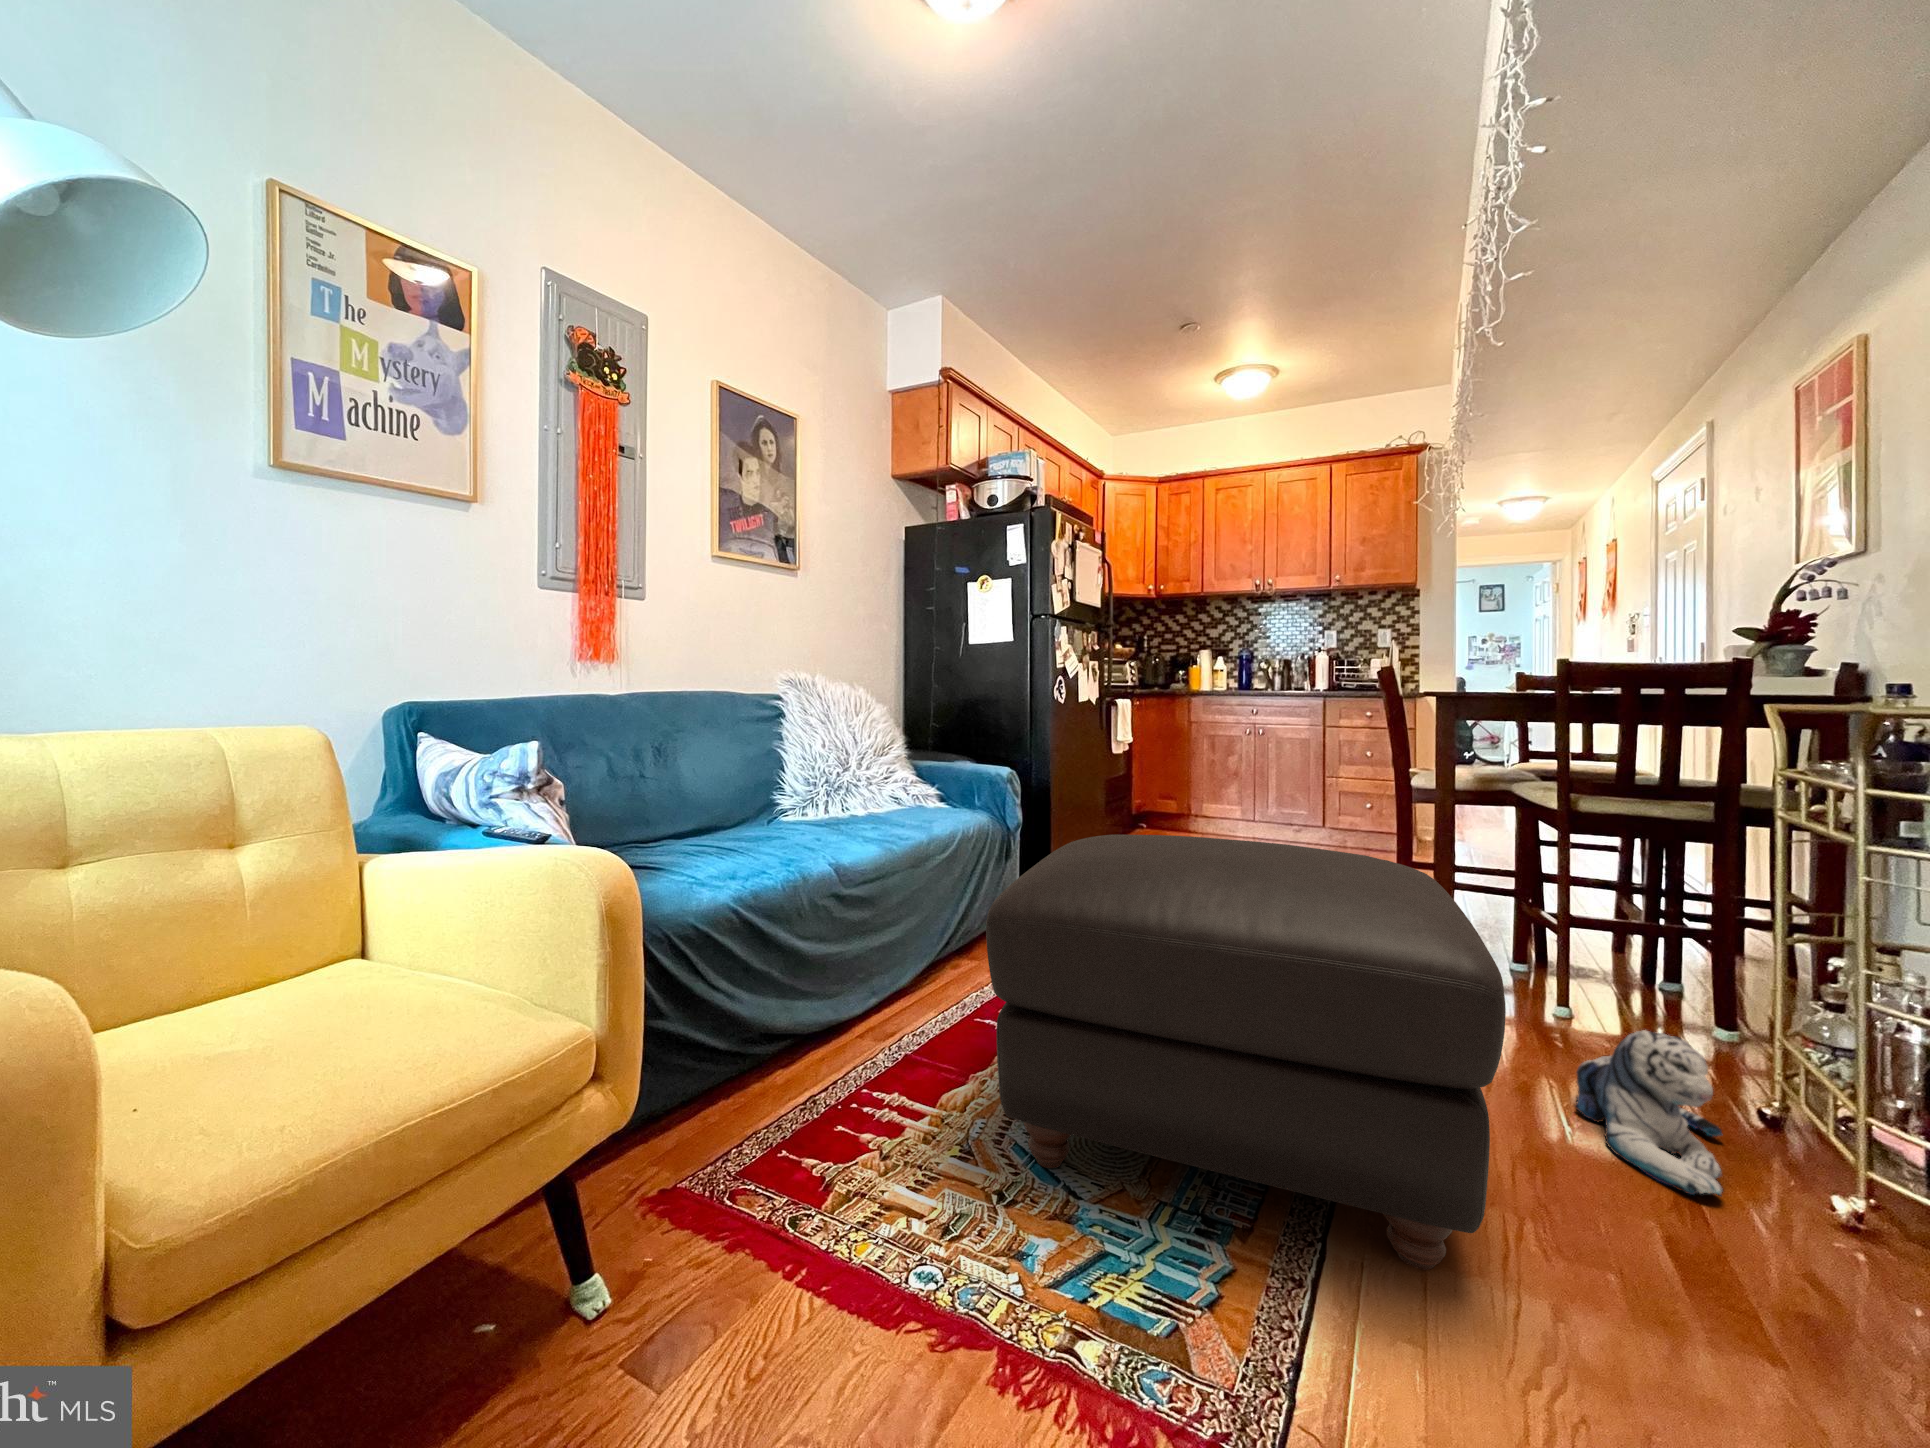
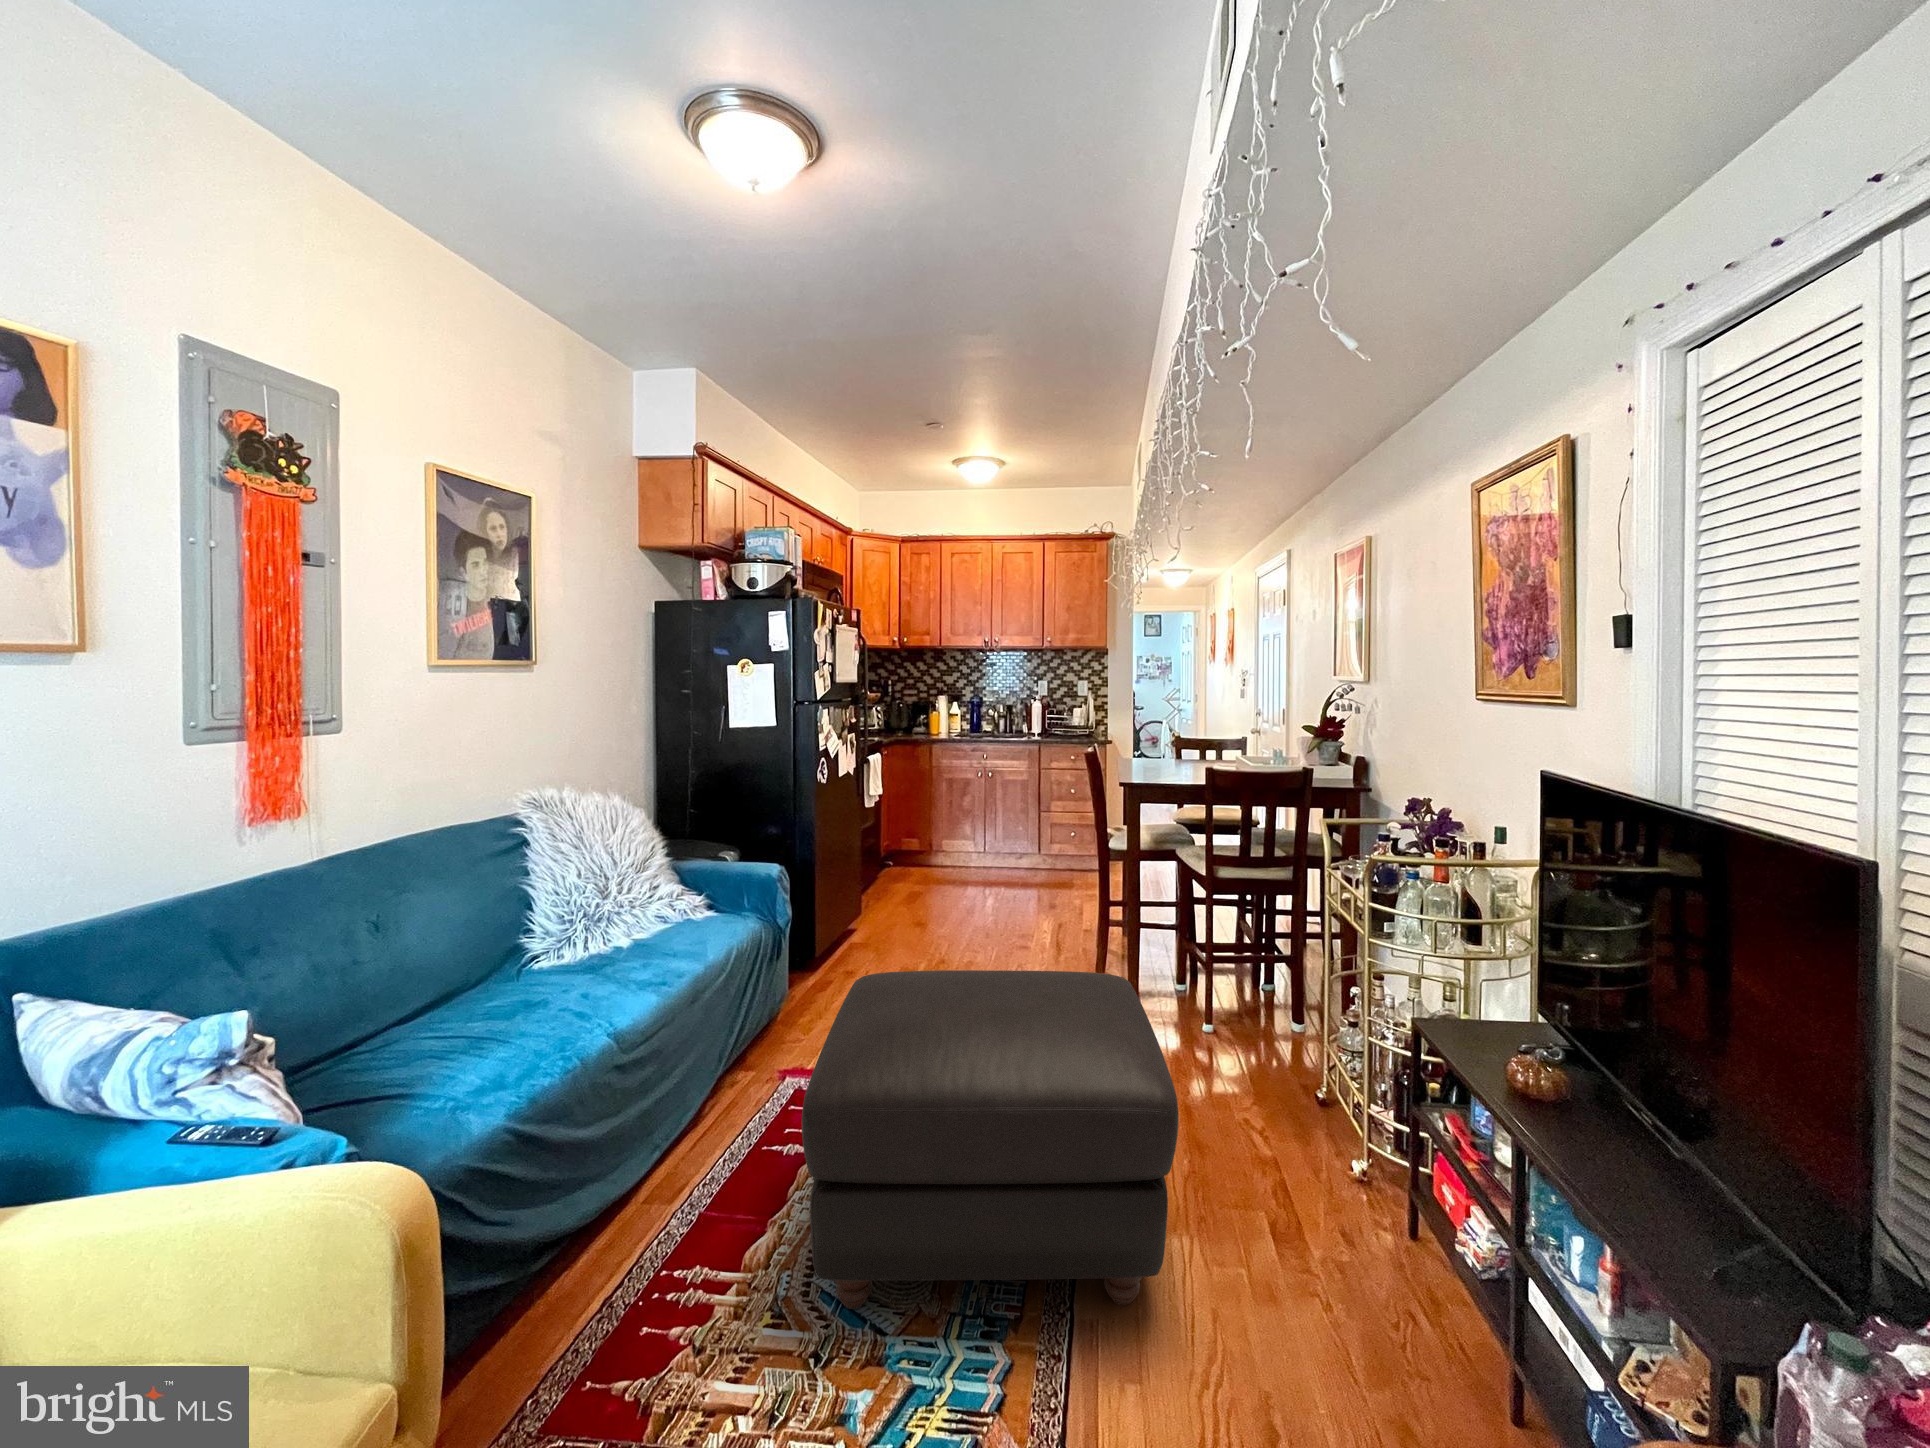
plush toy: present [1575,1030,1723,1195] -> none [1207,1067,1283,1181]

